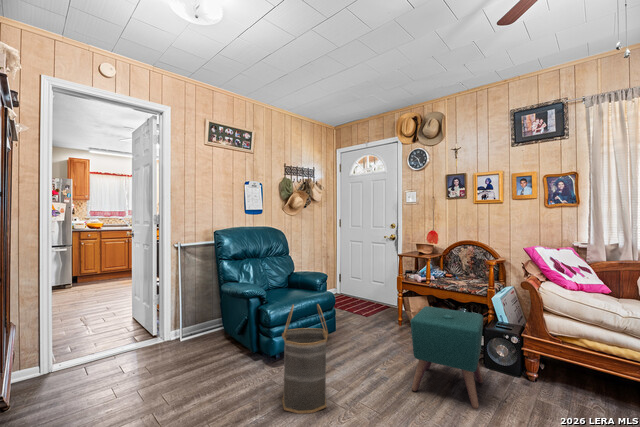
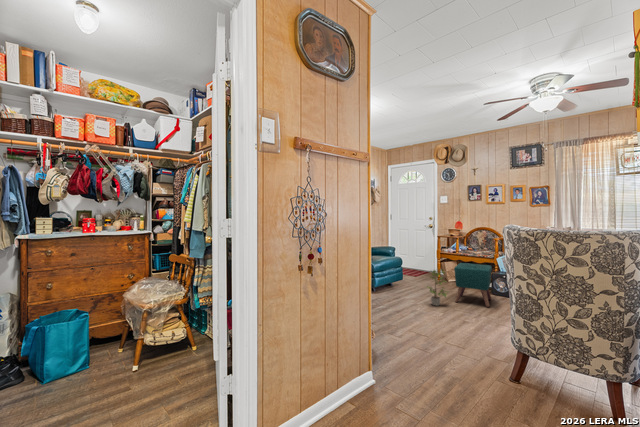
basket: present [282,304,328,414] -> none [392,259,416,308]
potted plant: none [353,323,400,404] -> present [428,270,447,306]

